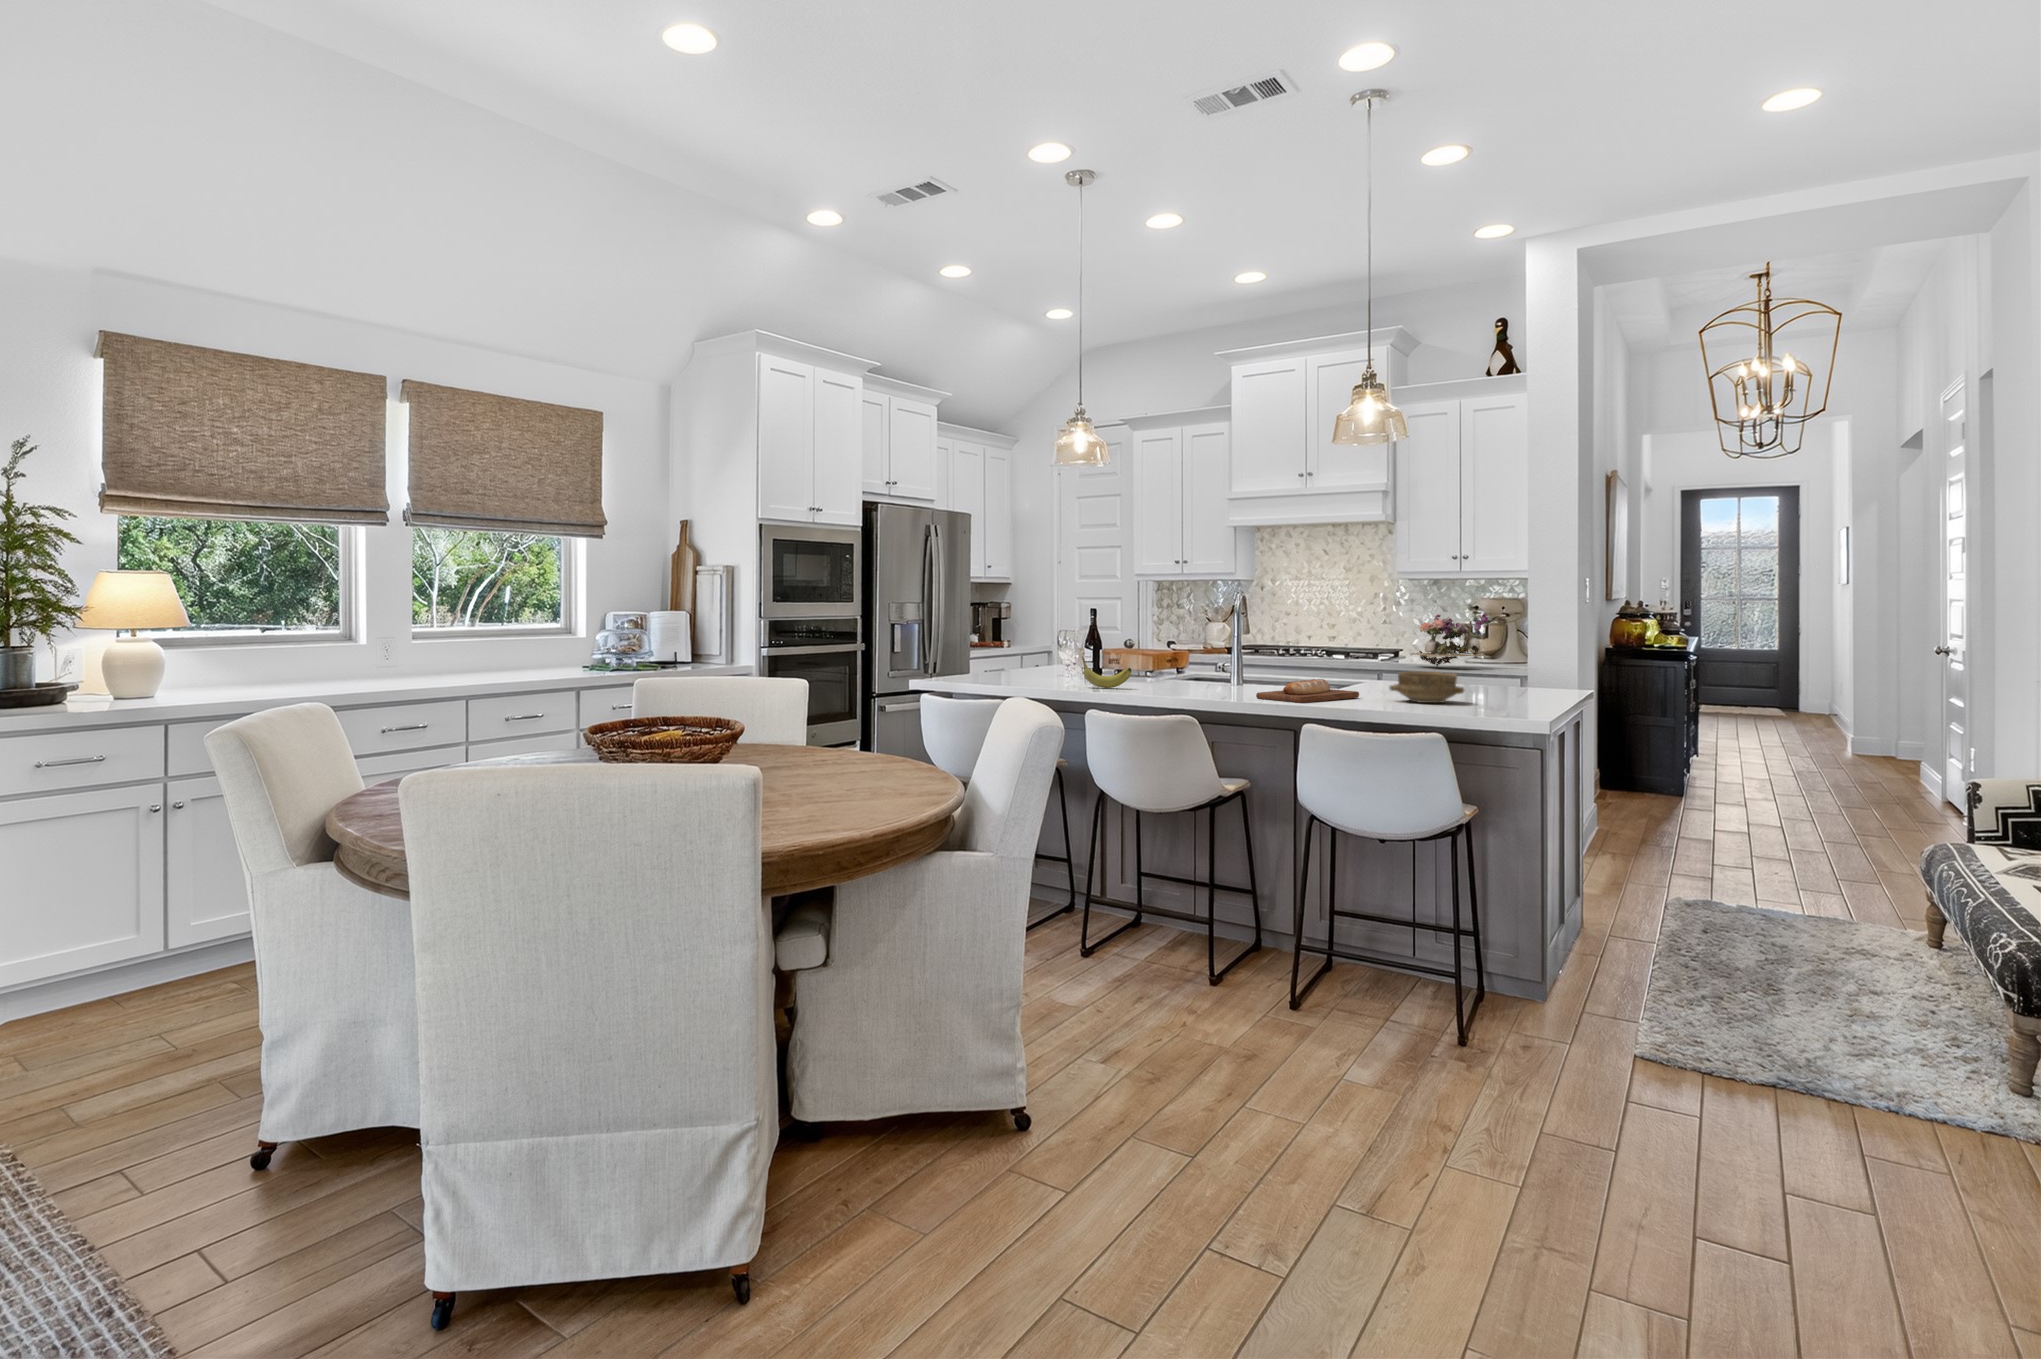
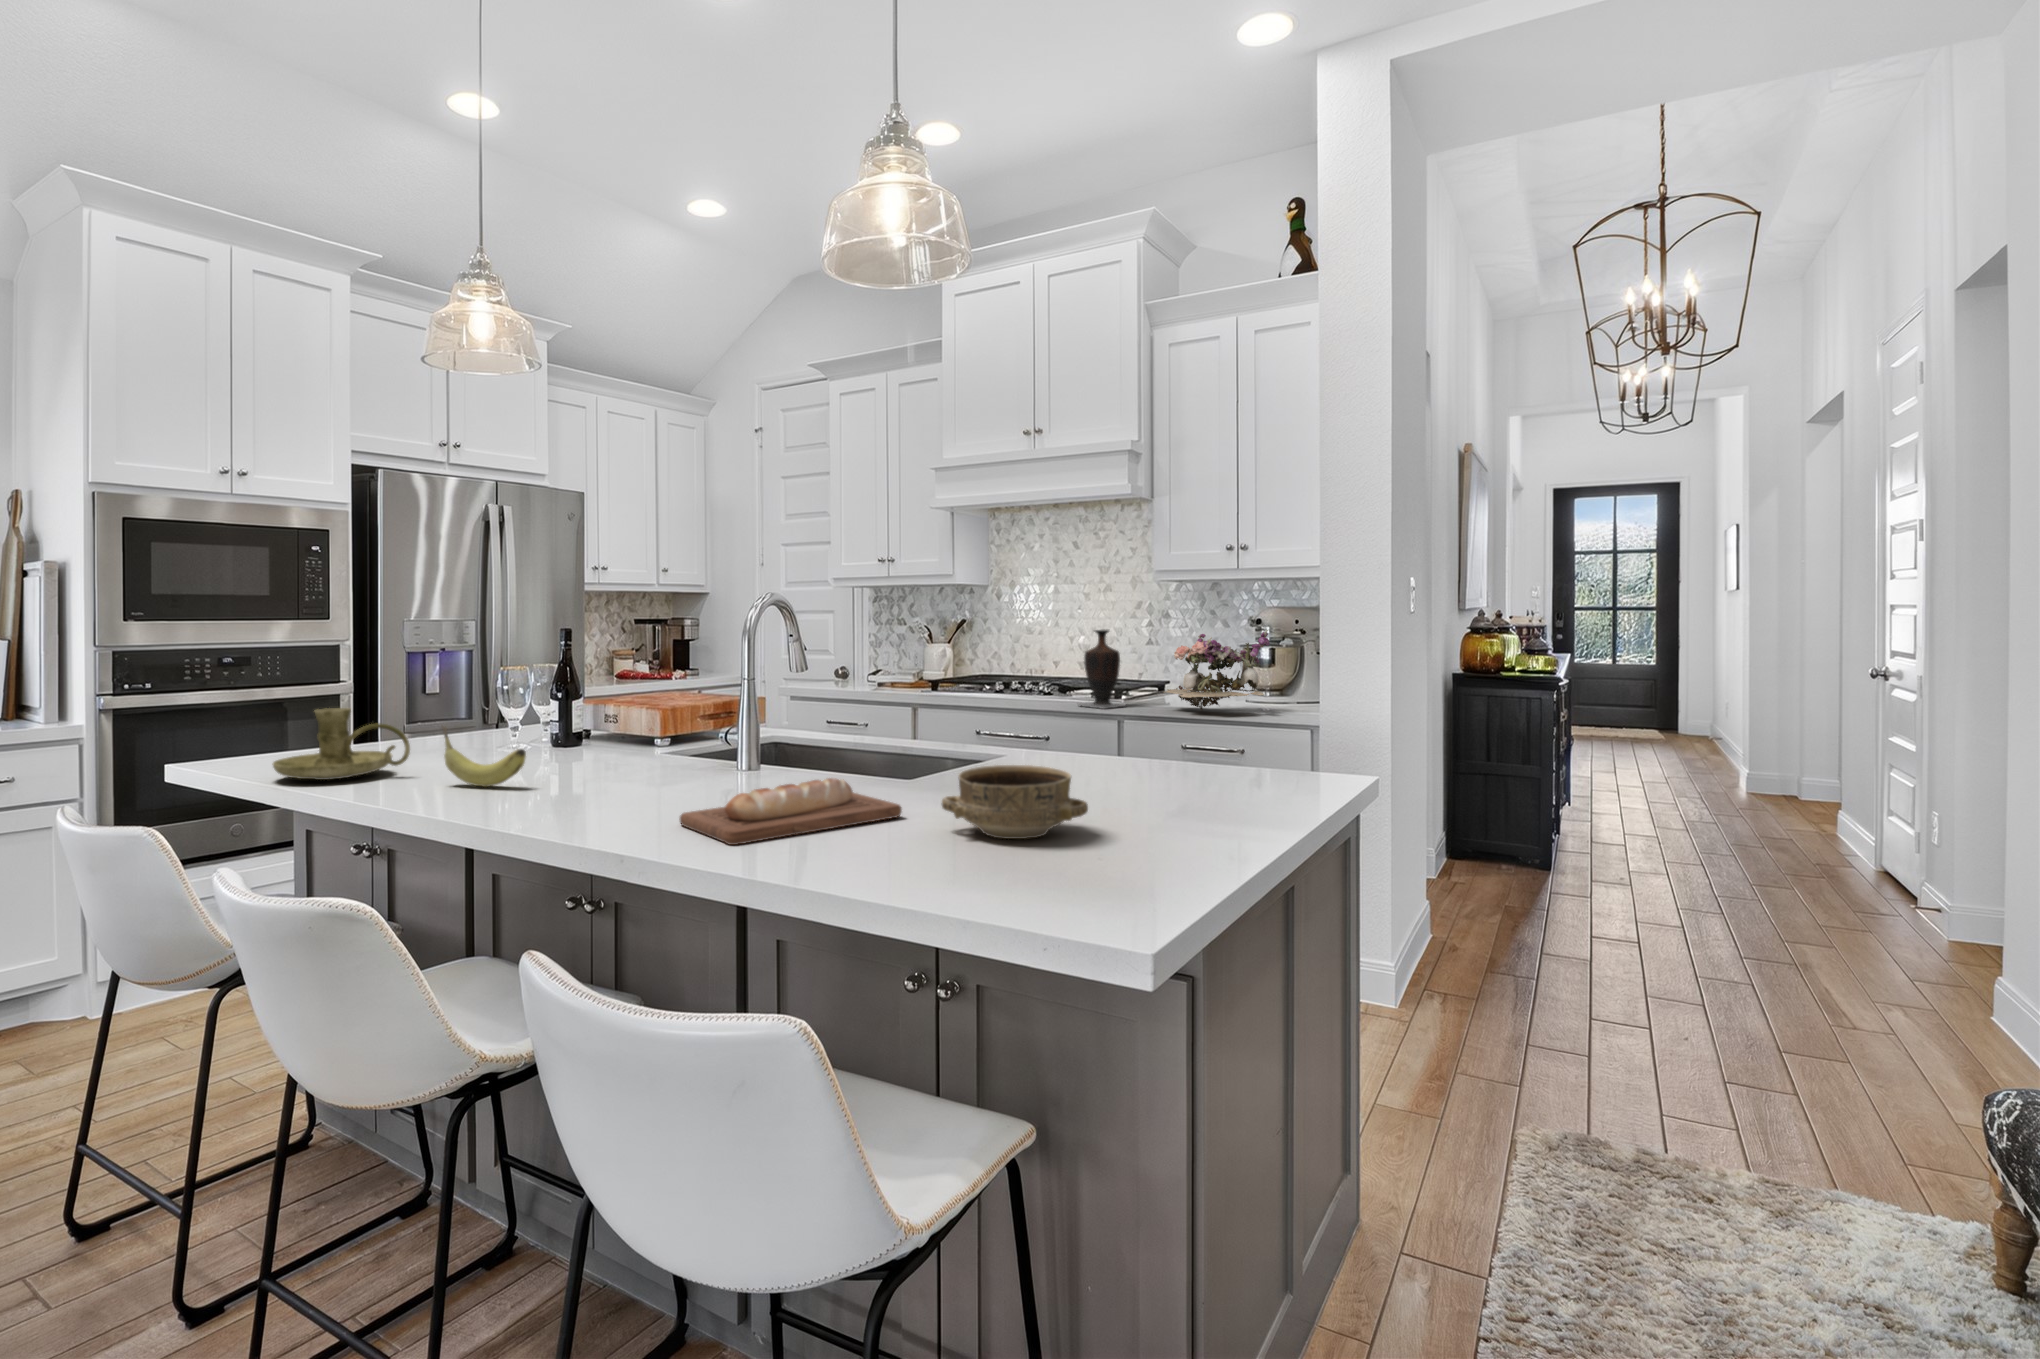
vase: none [1345,612,1381,666] -> present [1078,630,1126,709]
candle holder: none [983,648,1051,685] -> present [272,708,410,780]

